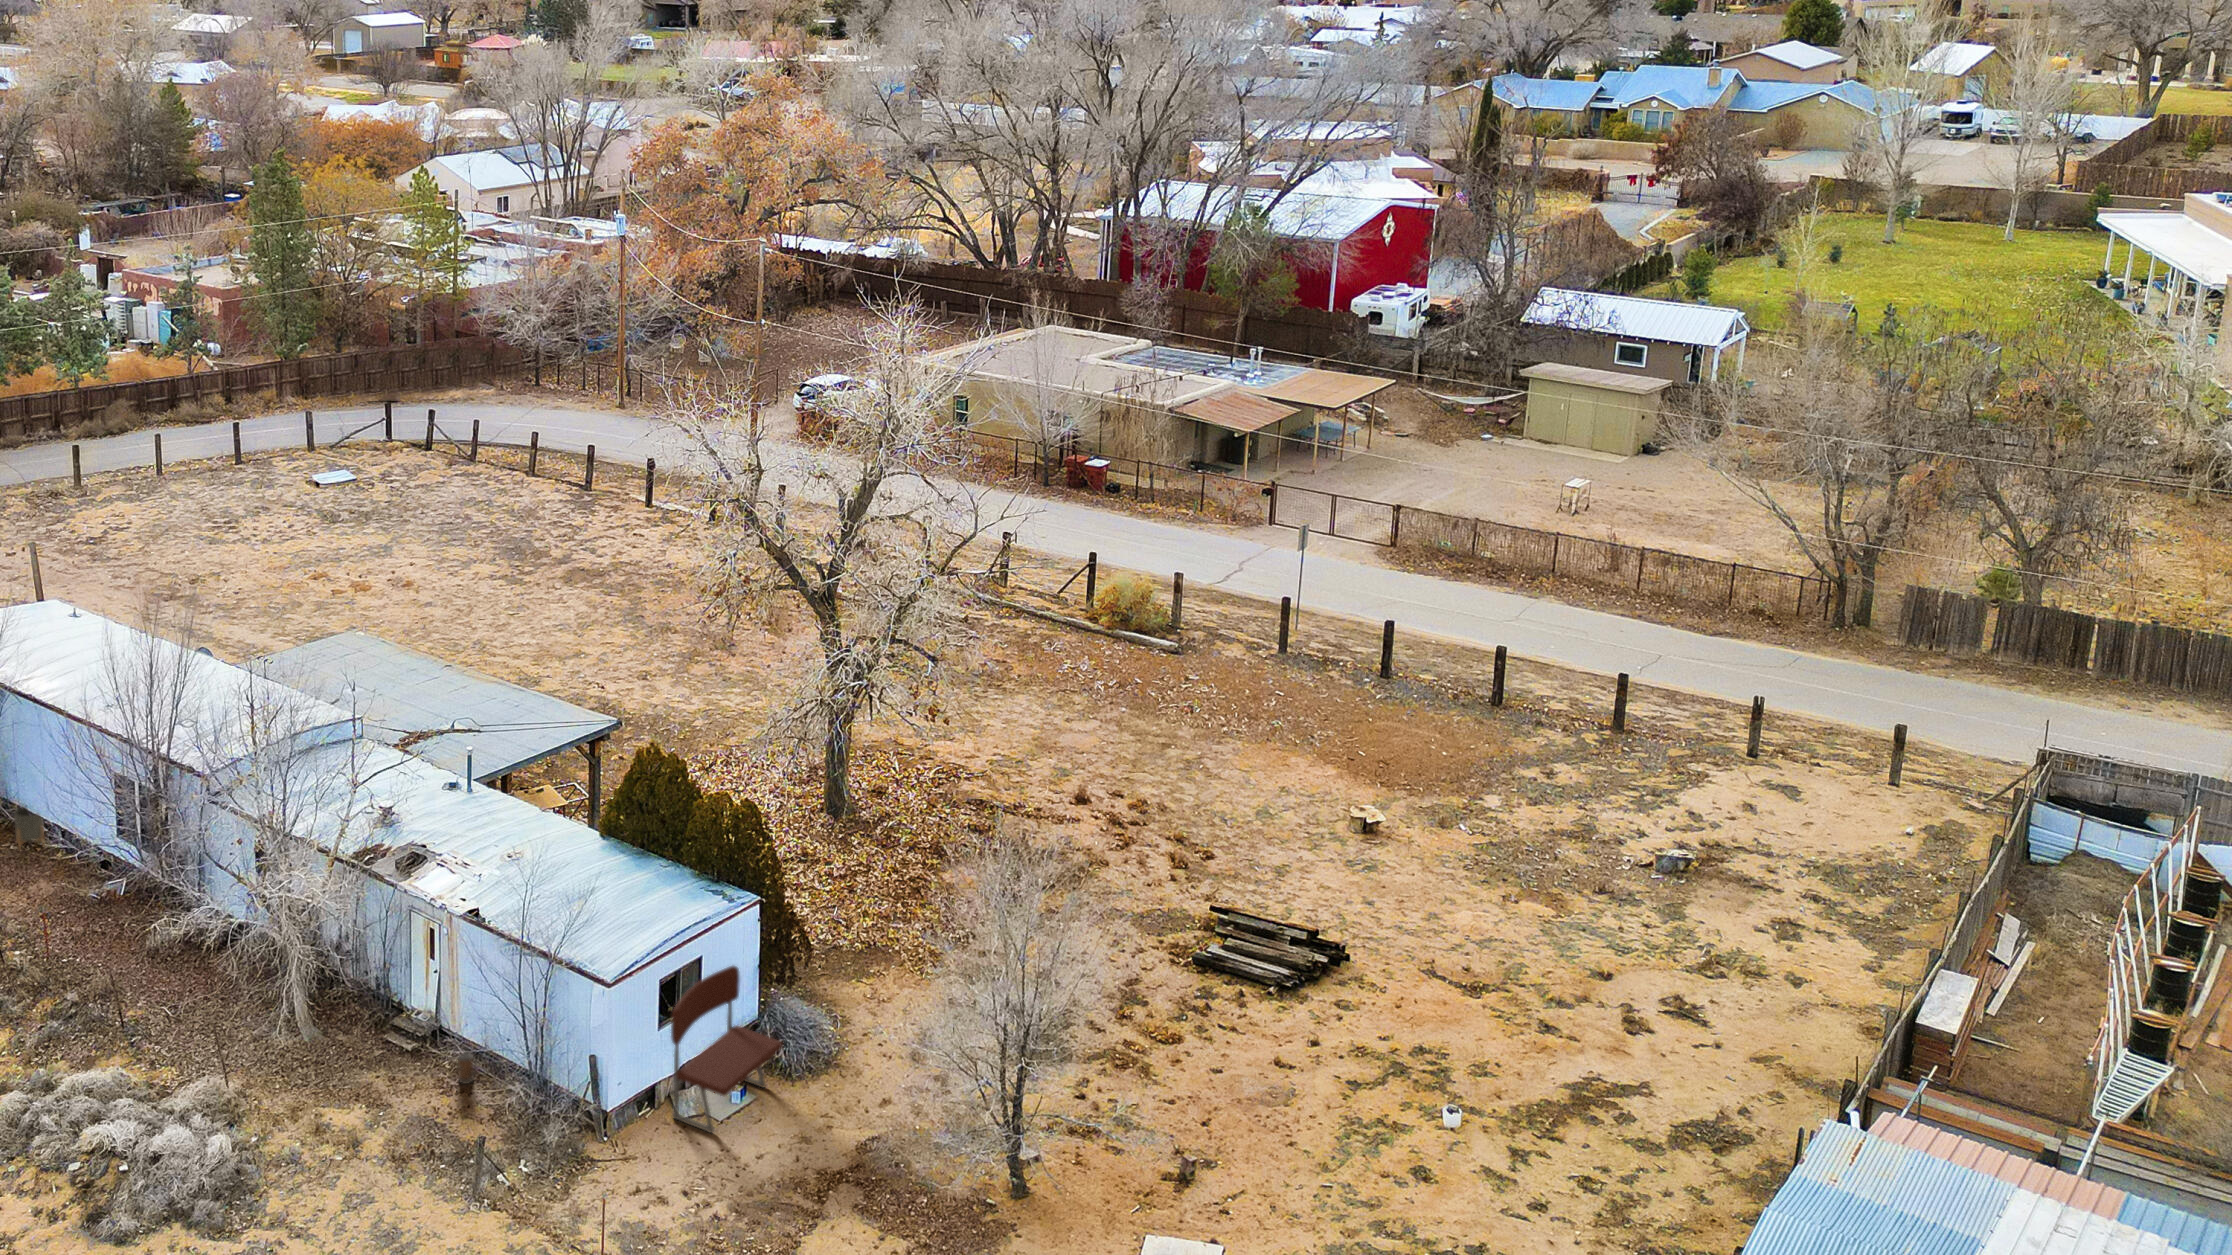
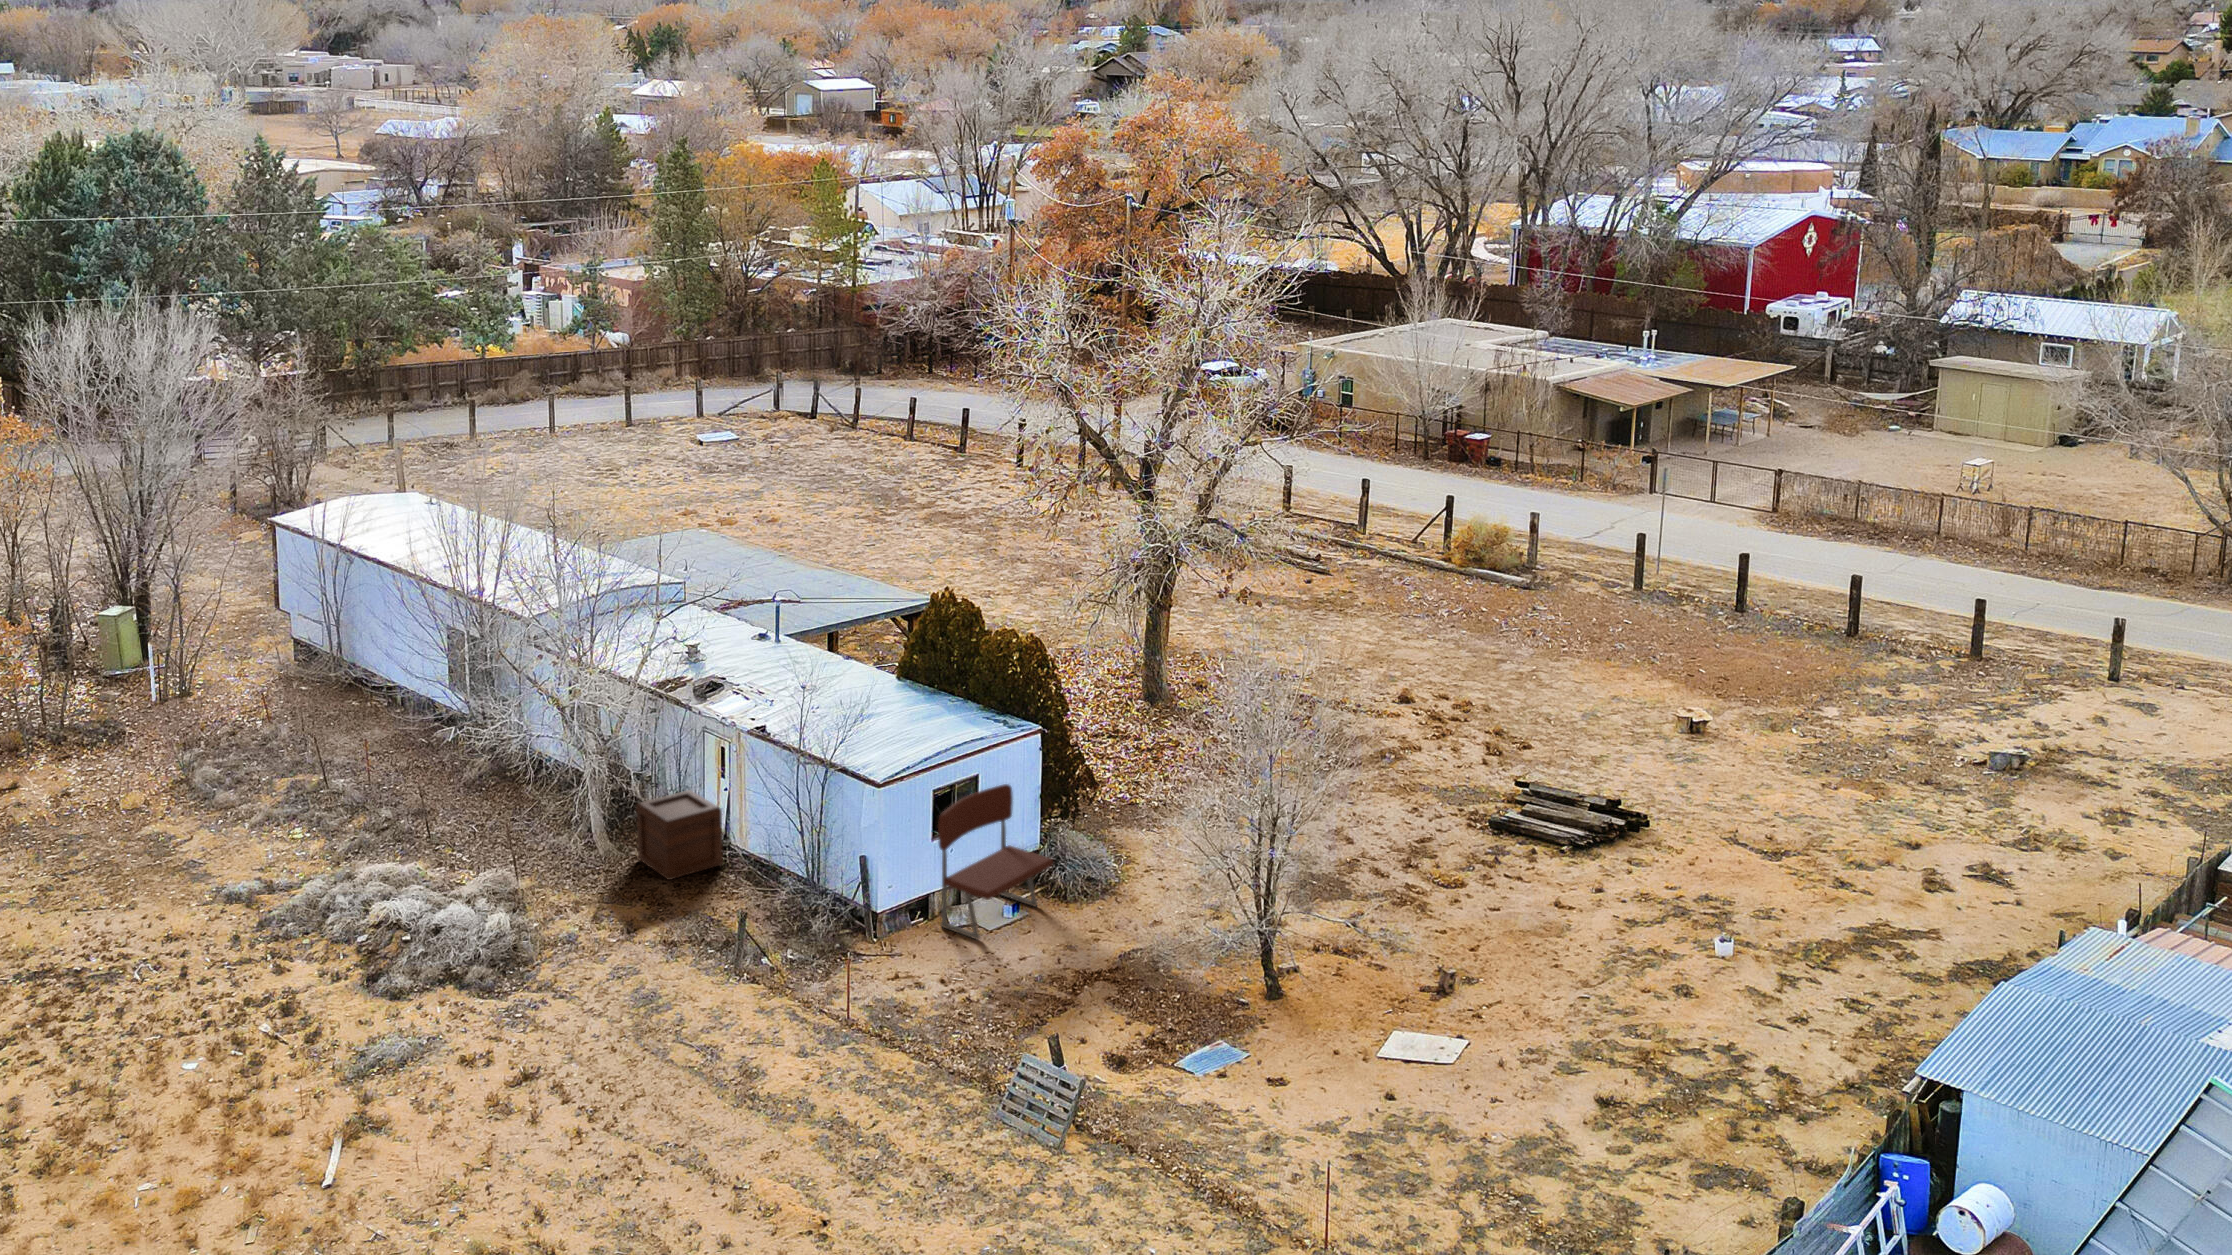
planter: present [14,807,45,847] -> none [357,667,385,709]
wooden crate: none [345,967,437,1069] -> present [636,790,723,880]
watering can: present [457,1049,475,1084] -> none [735,854,757,894]

